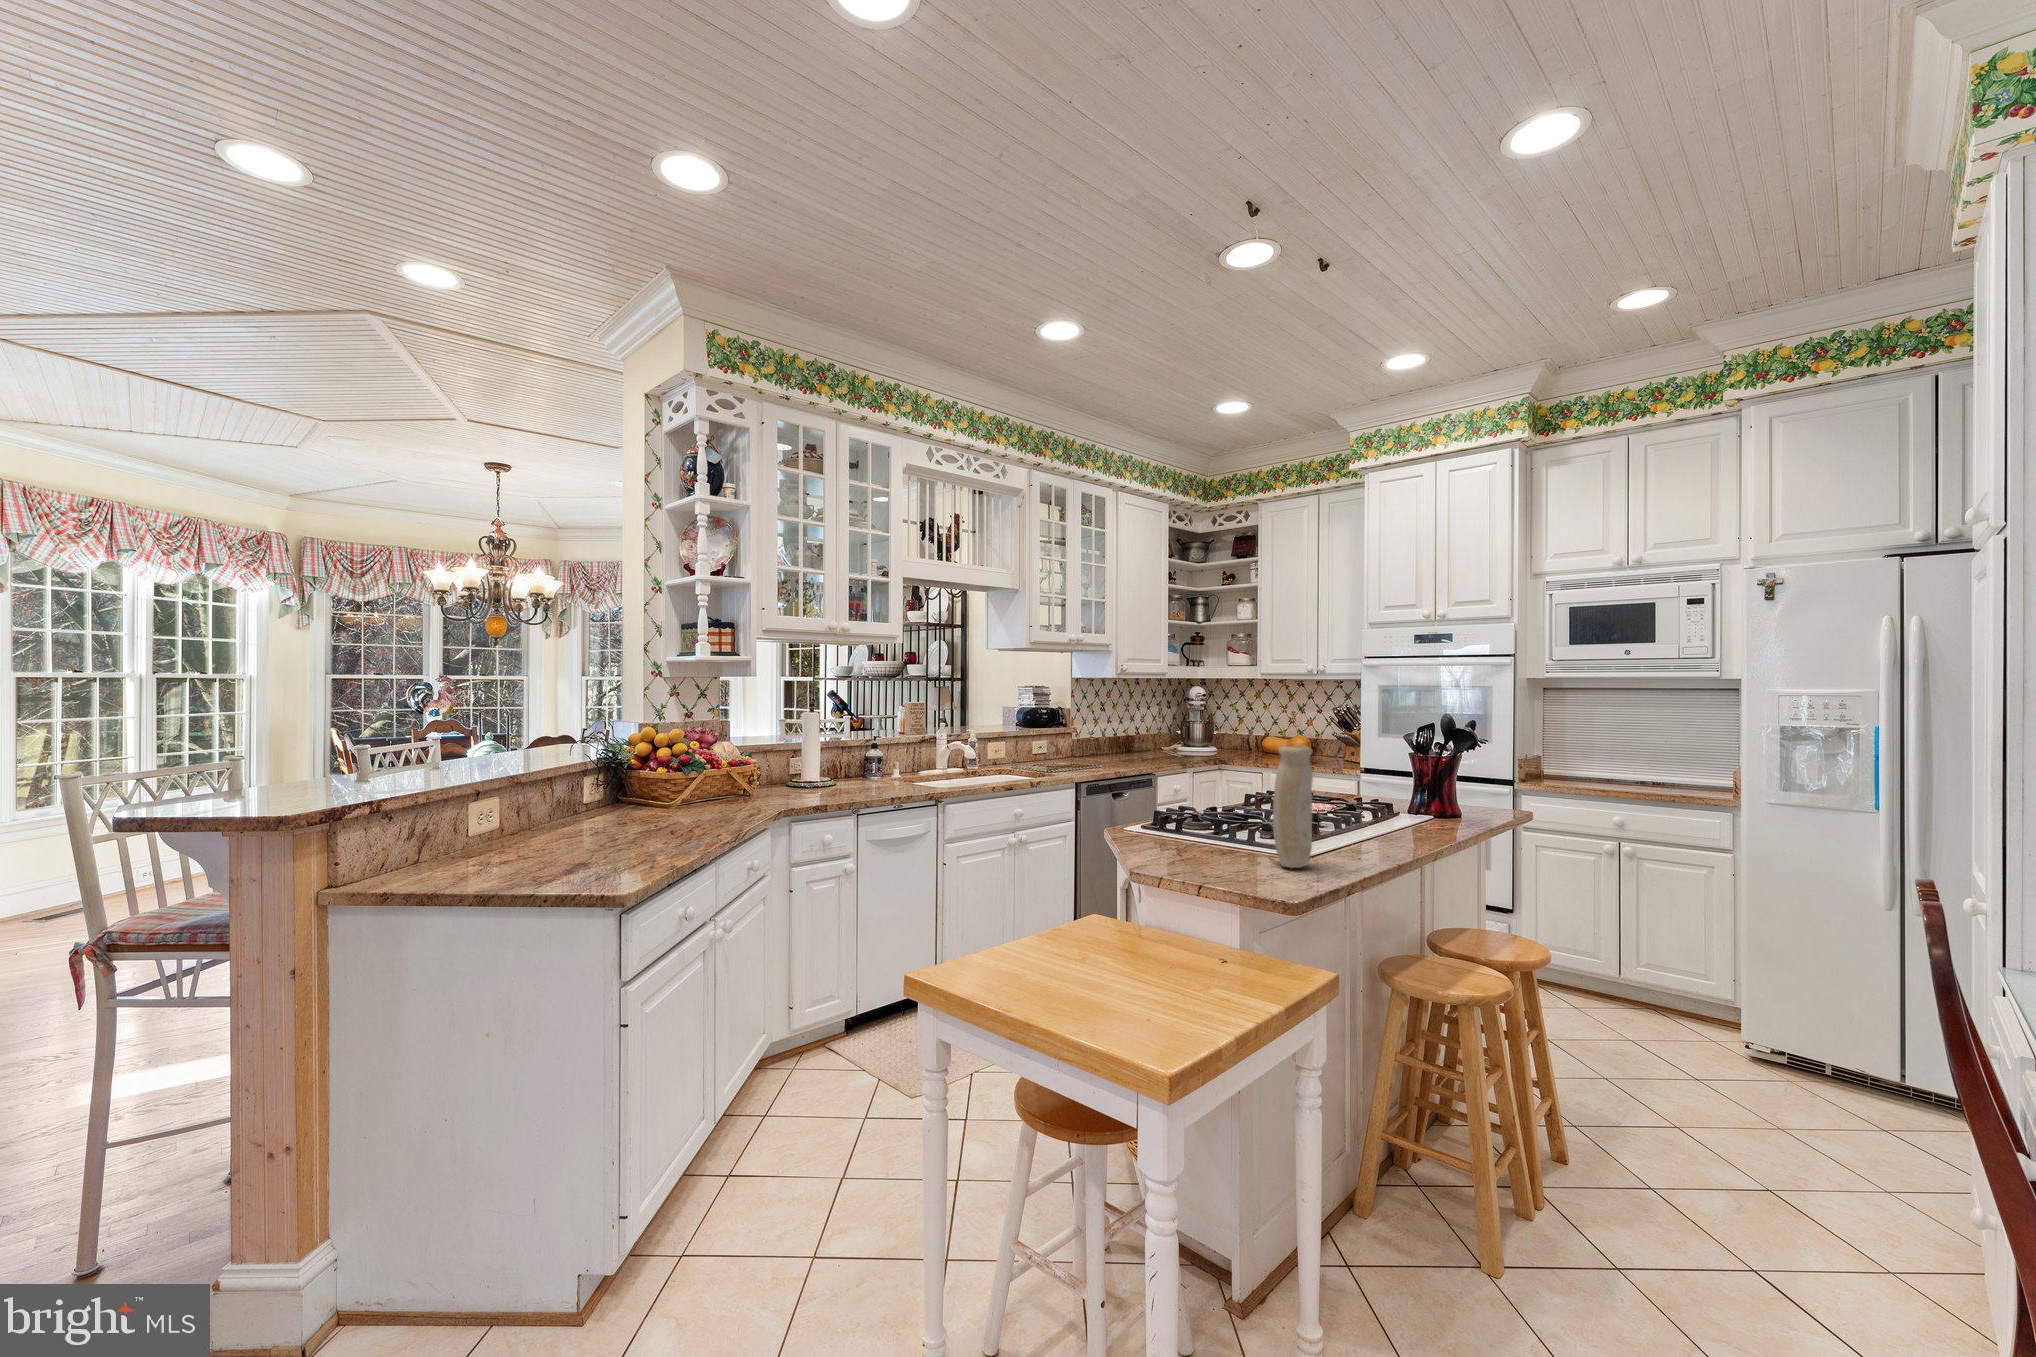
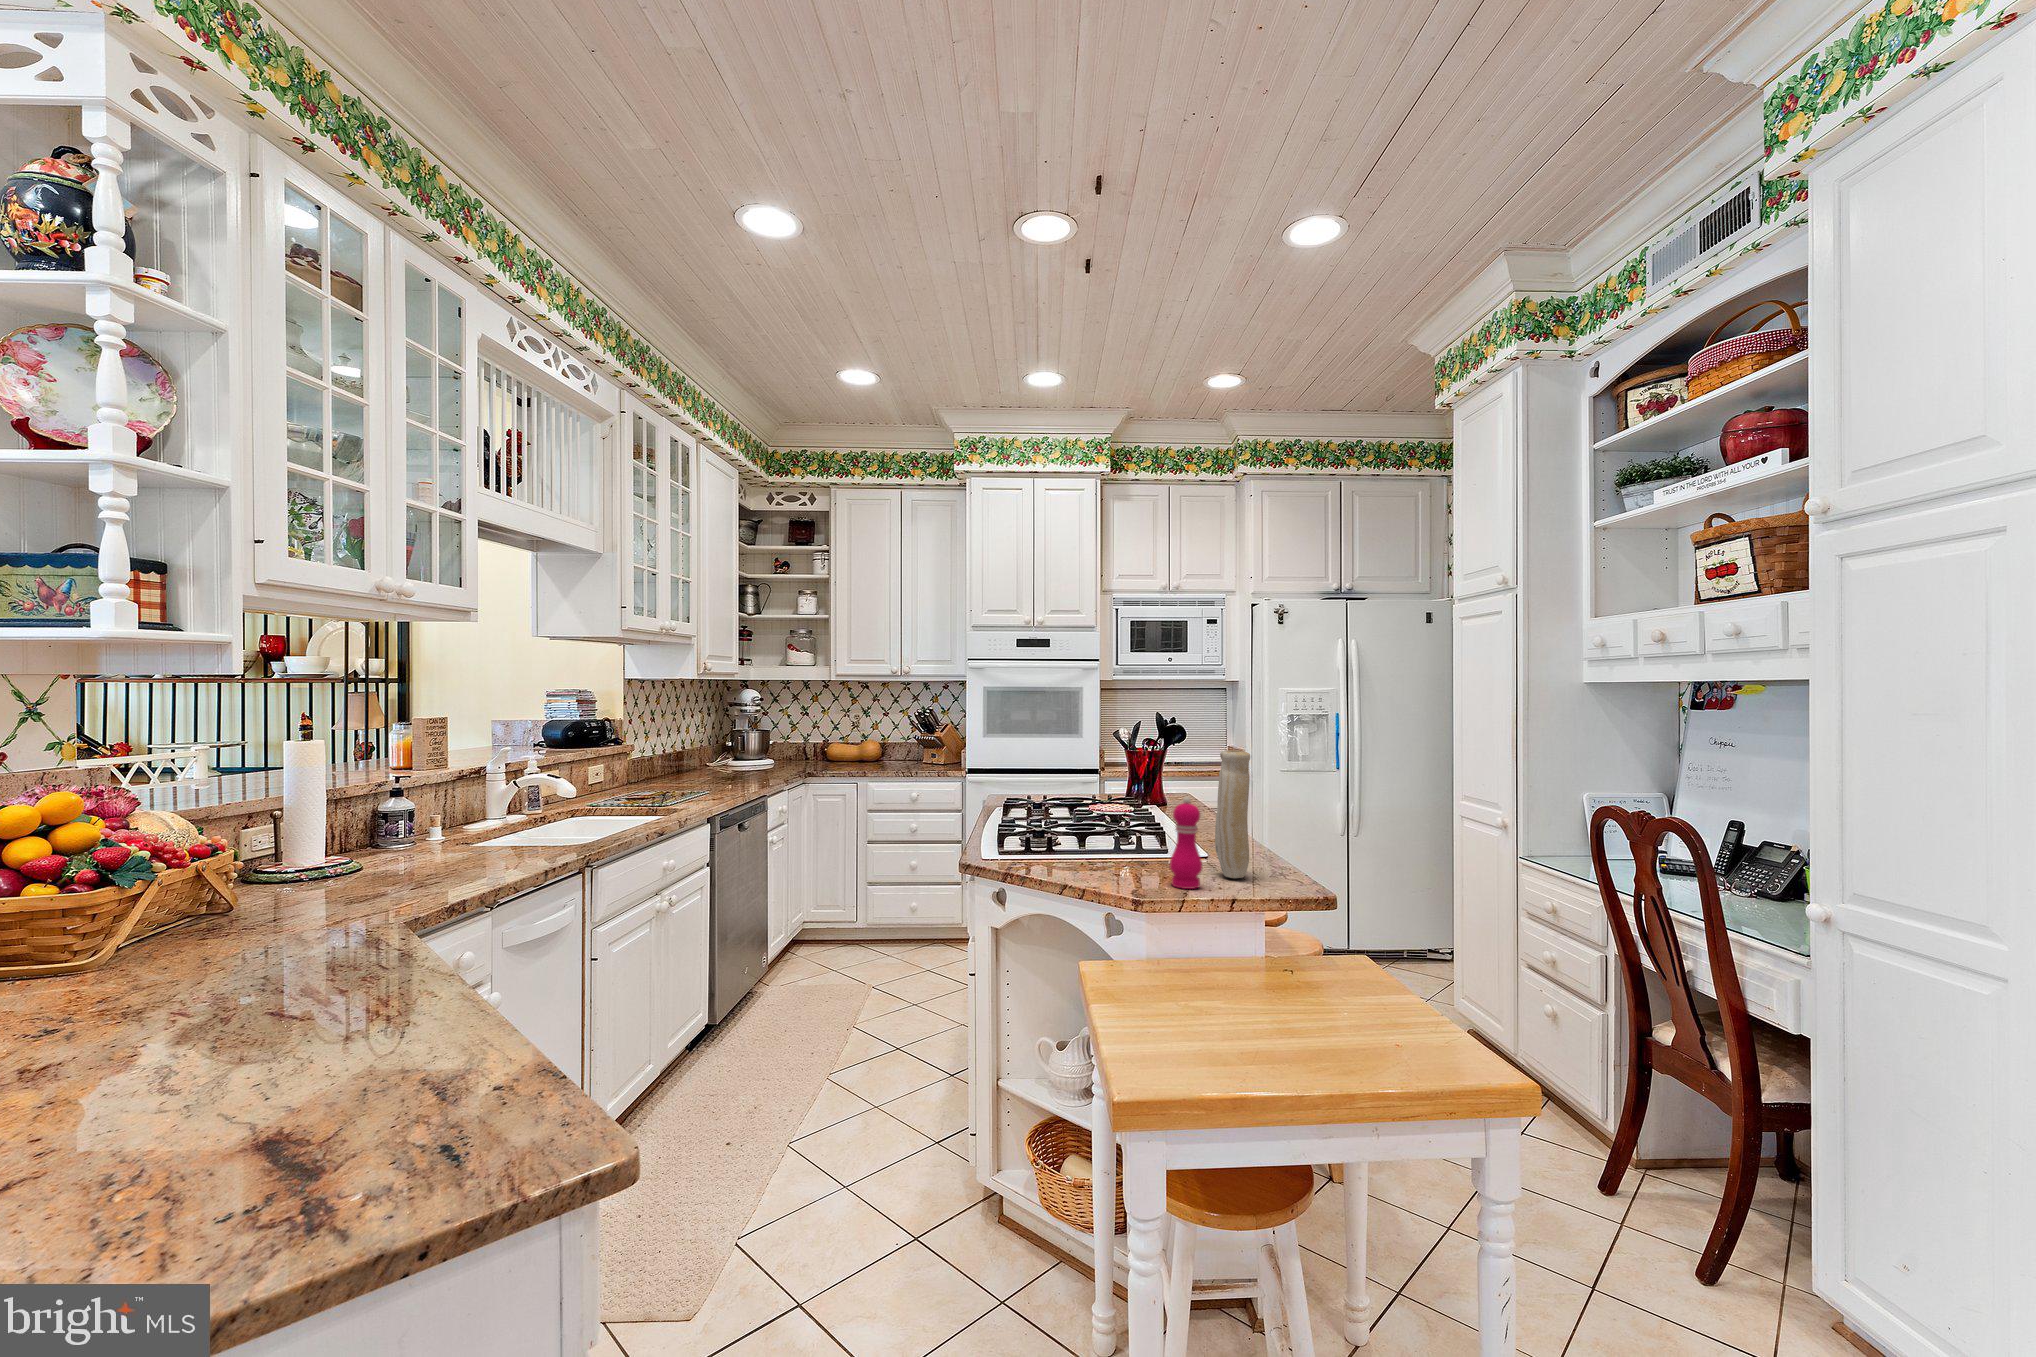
pepper mill: none [1202,784,1232,867] -> present [1170,797,1202,889]

